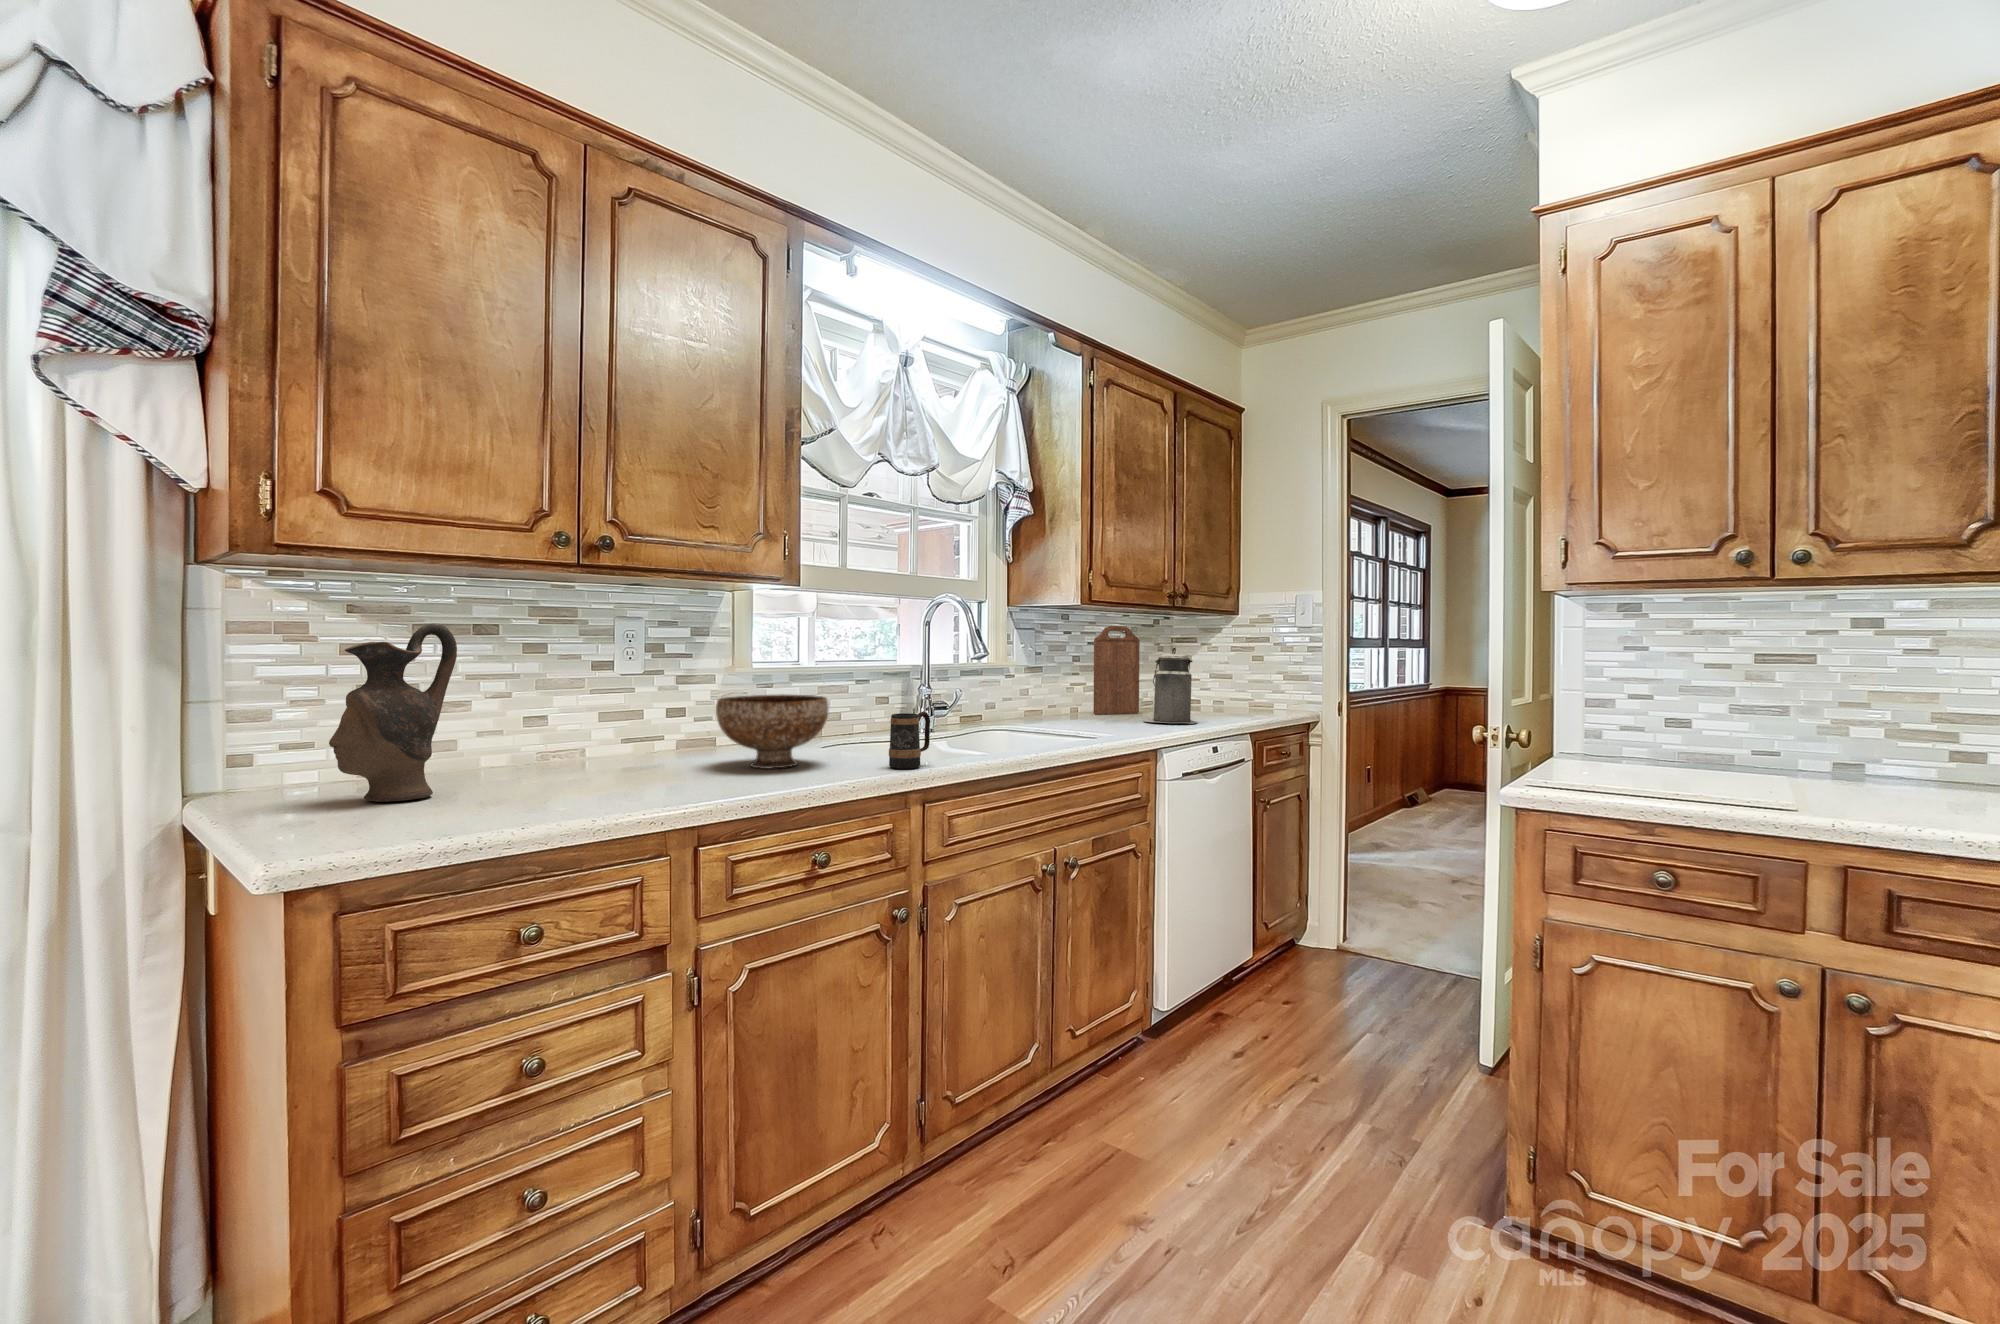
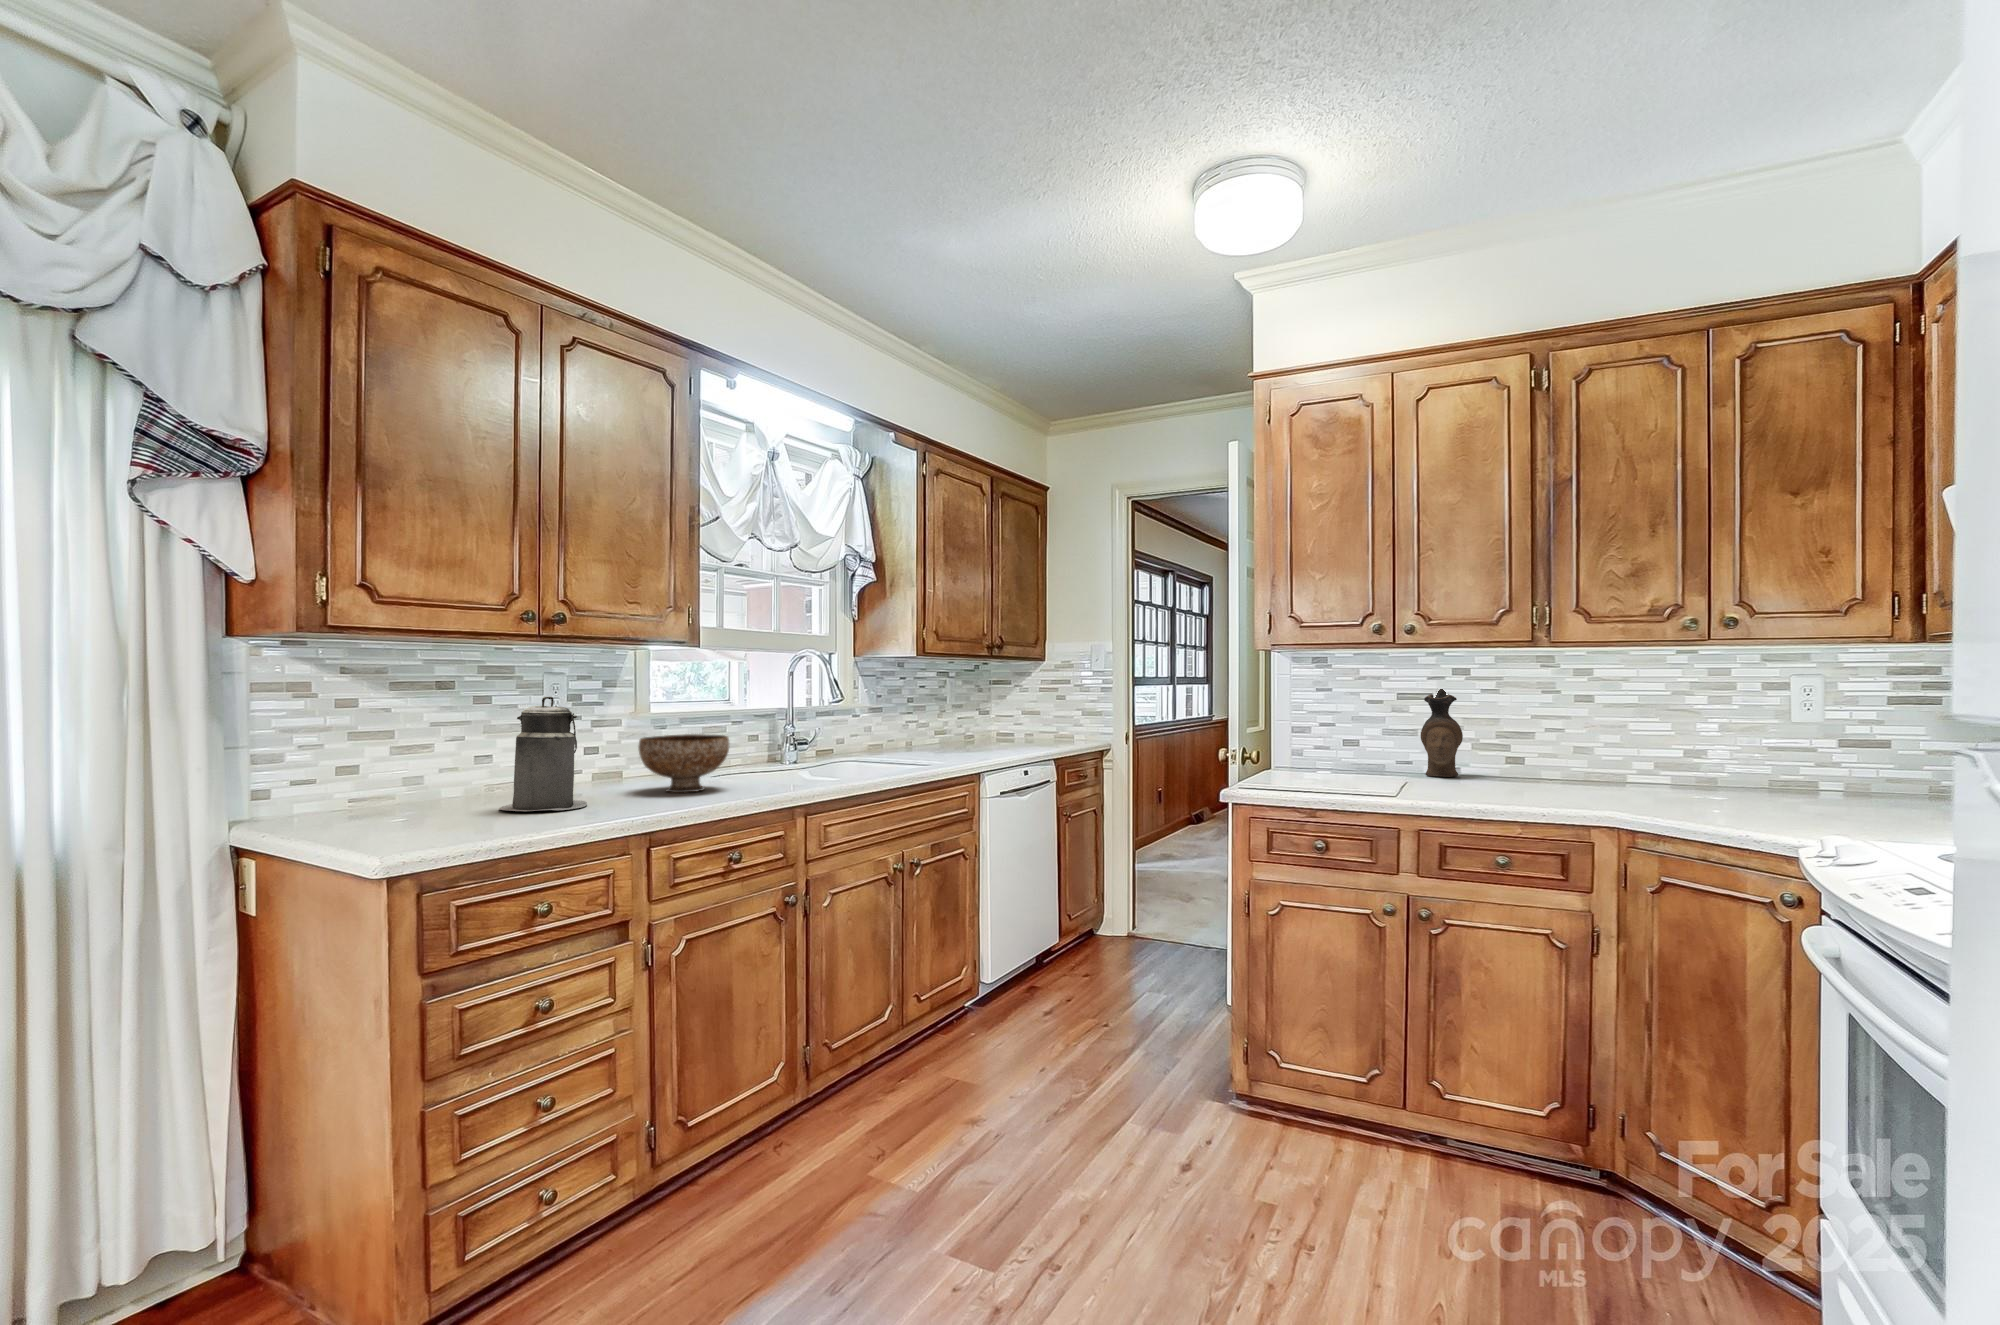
ceramic pitcher: present [329,623,457,802] -> present [1421,689,1463,777]
cutting board: present [1093,626,1140,715] -> none [927,672,965,747]
canister: present [1143,647,1197,724] -> present [499,697,587,811]
mug: present [889,712,930,769] -> none [779,745,810,789]

